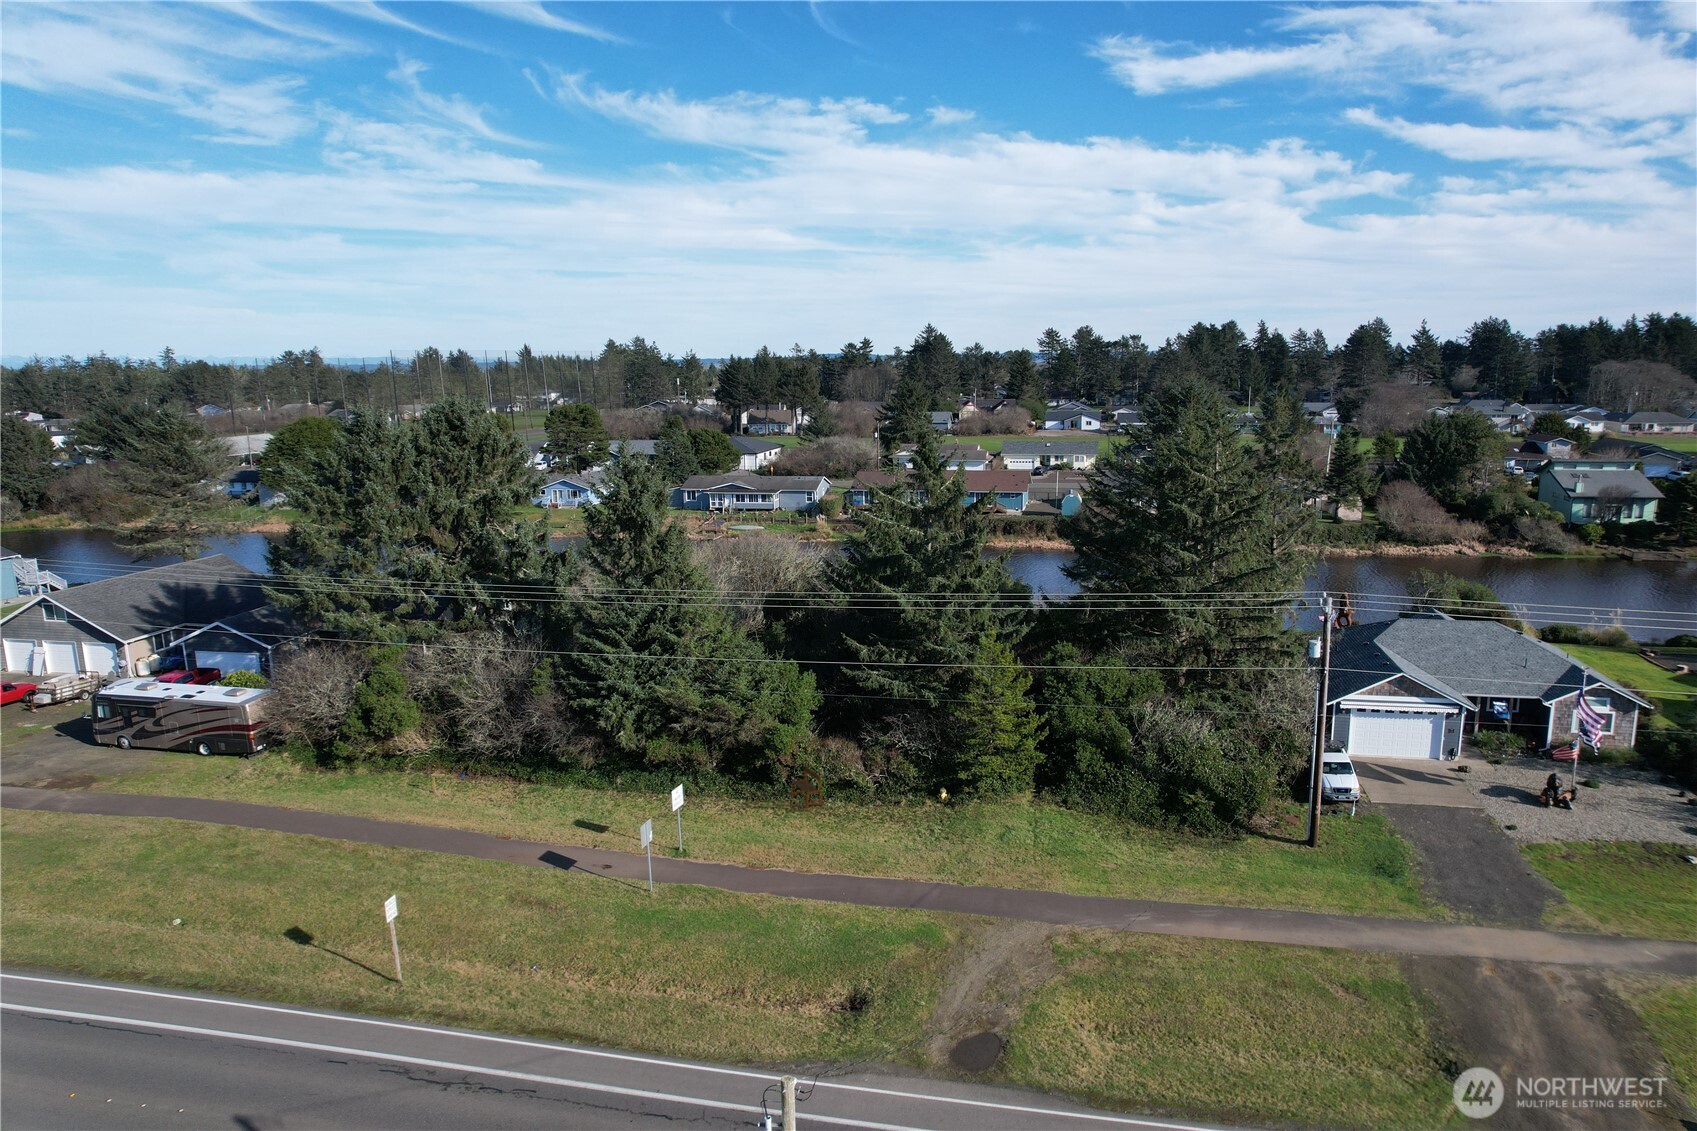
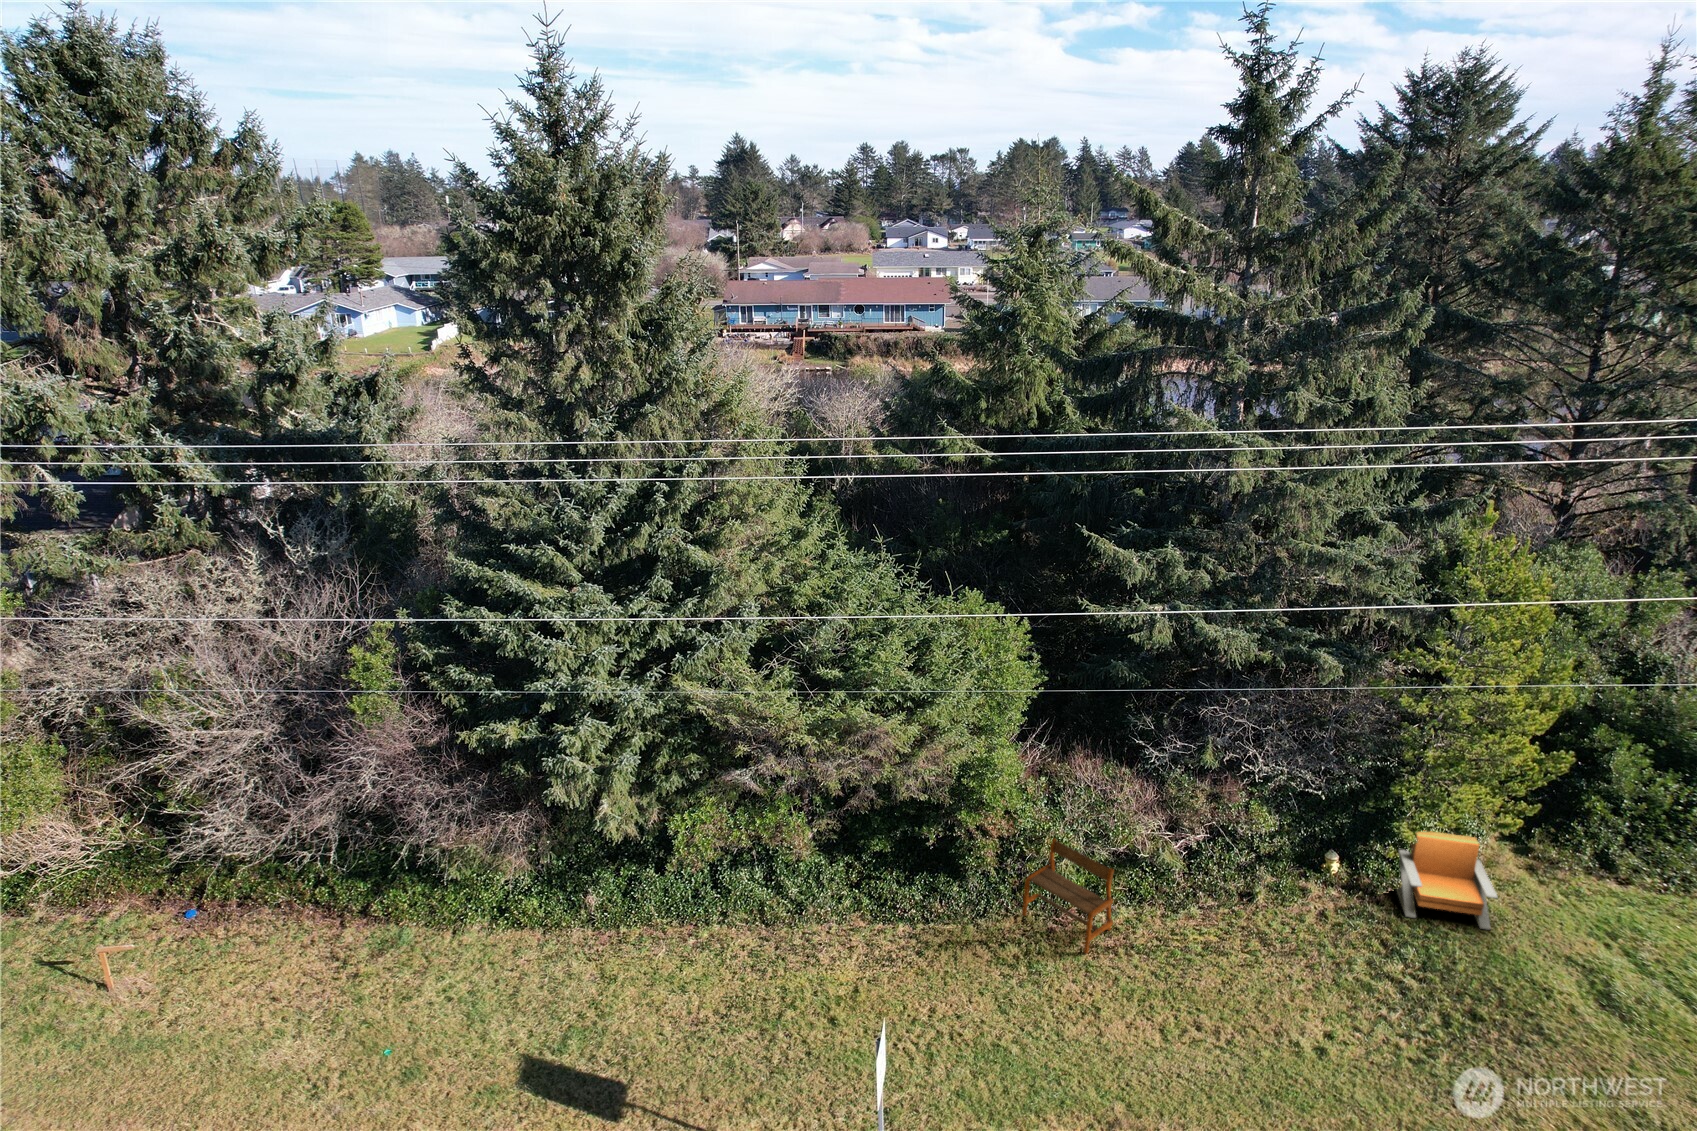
lounge chair: none [952,775,993,817] -> present [1397,832,1498,930]

